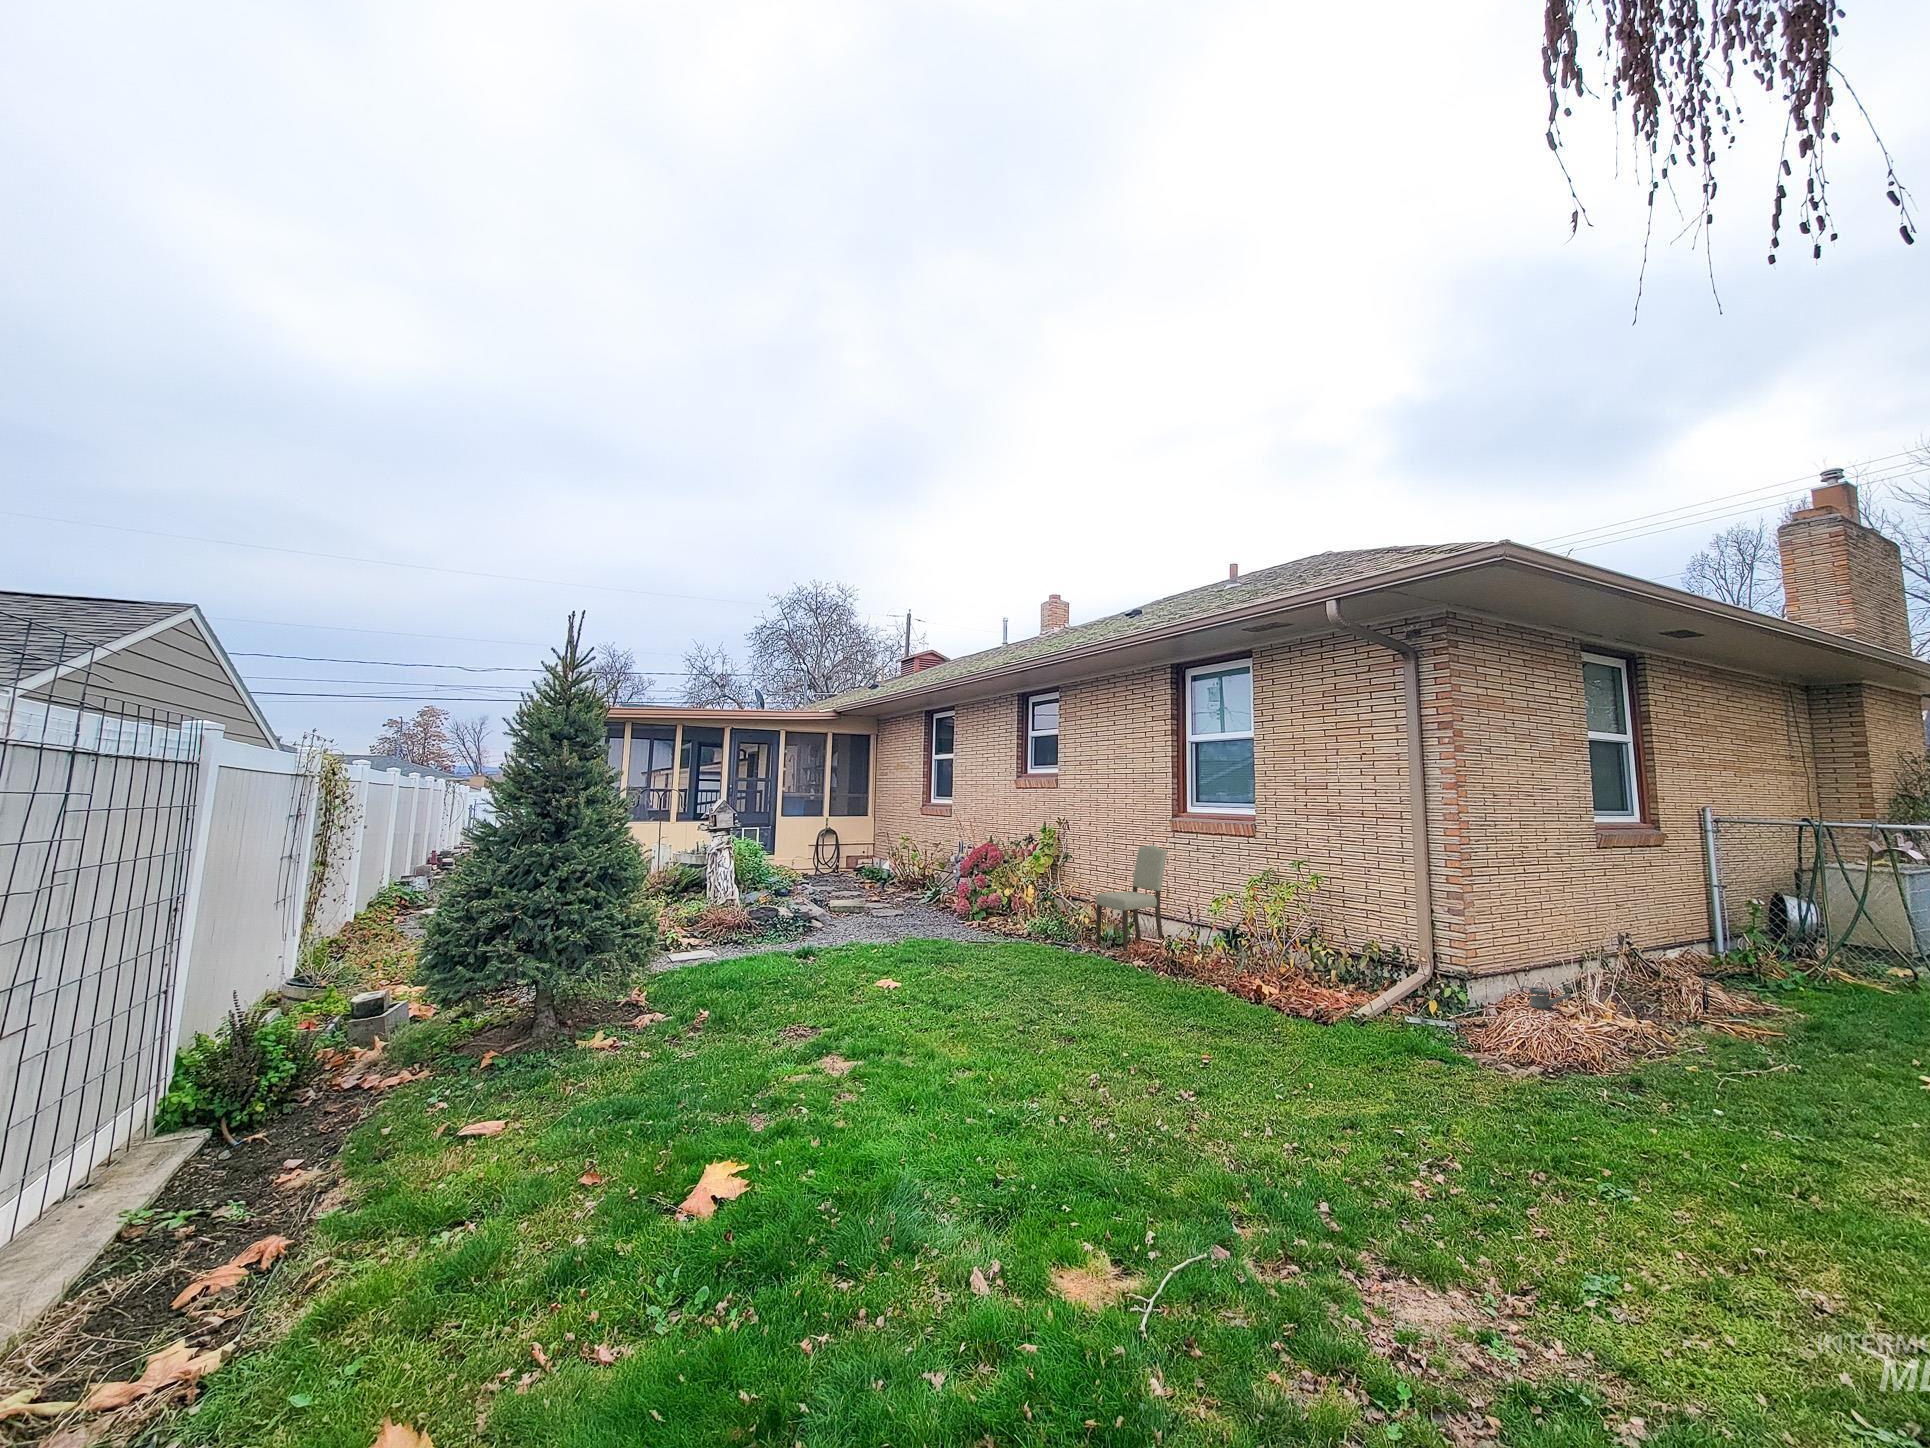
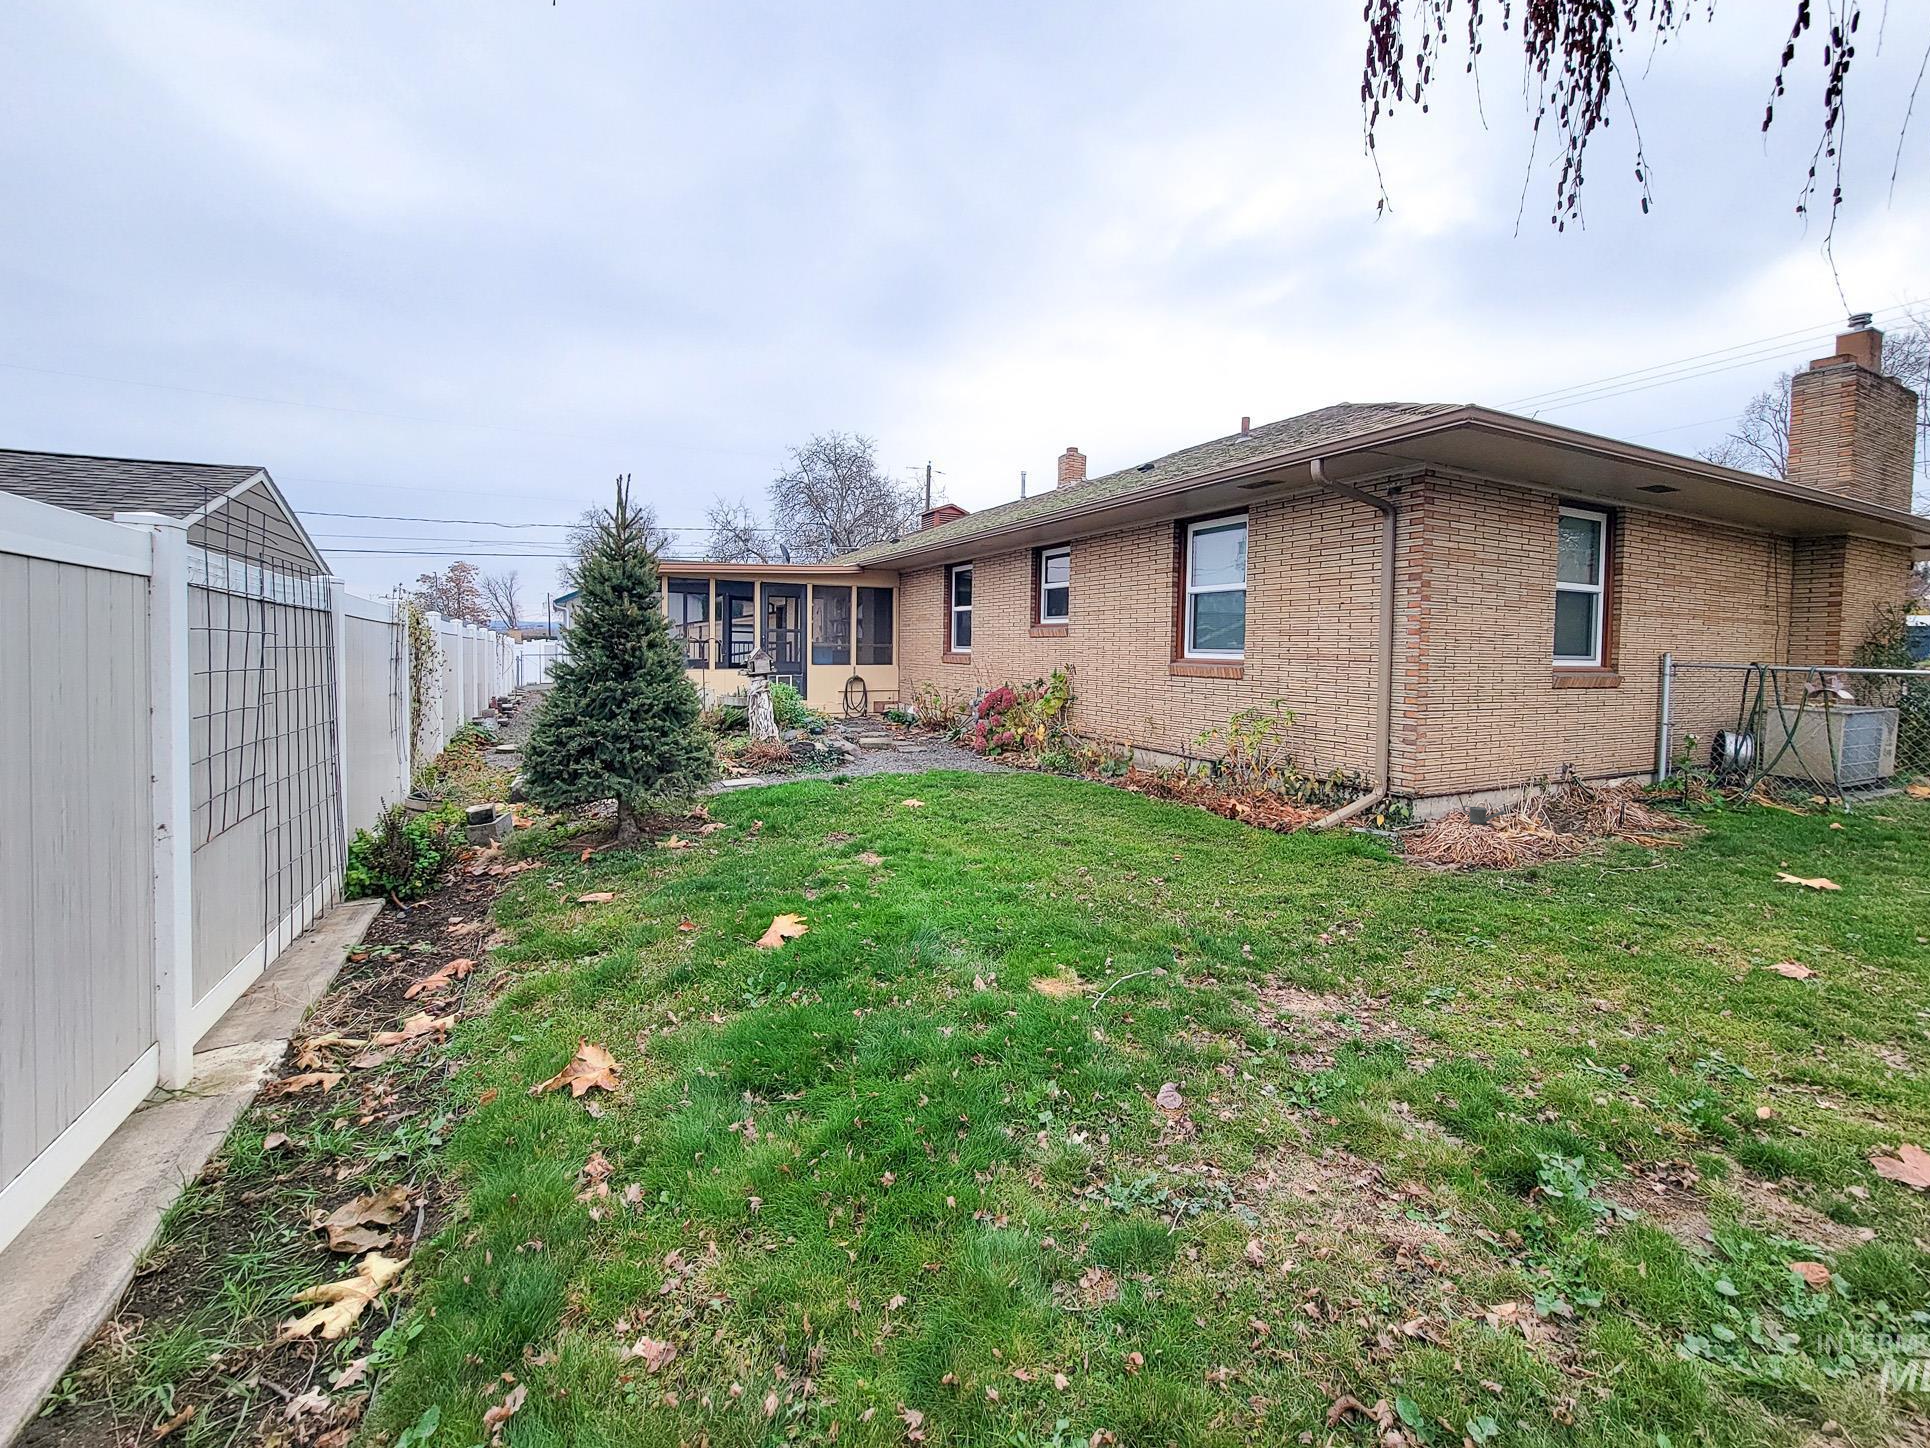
chair: present [1096,845,1167,951] -> none [1097,688,1163,779]

